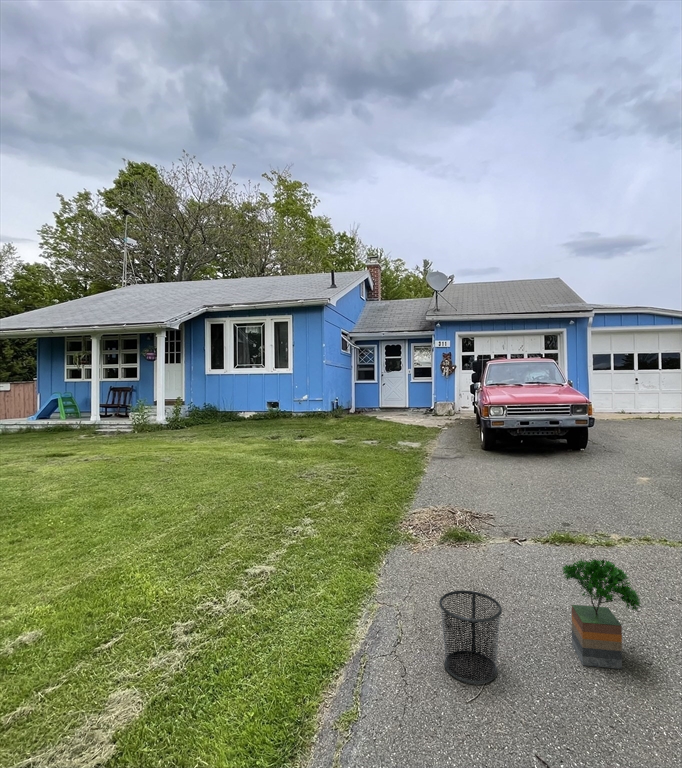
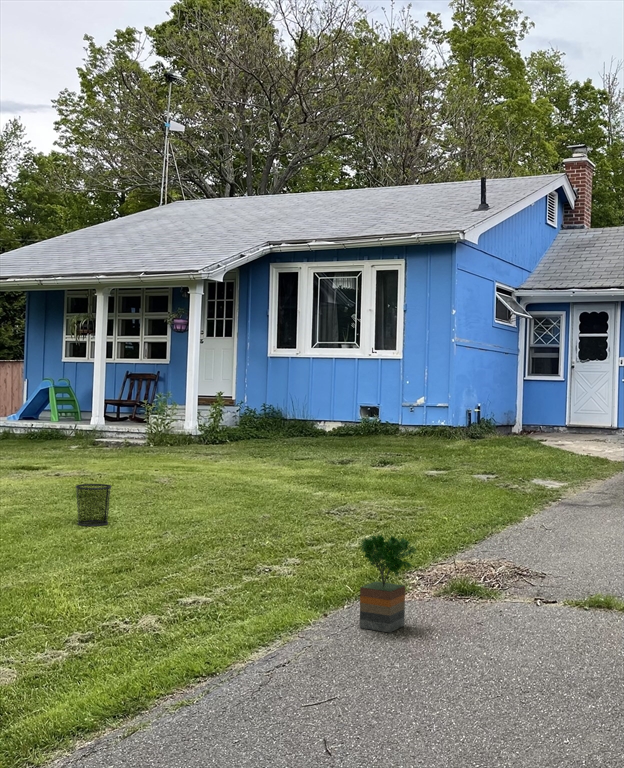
waste bin: present [439,590,502,684] -> present [76,484,112,526]

